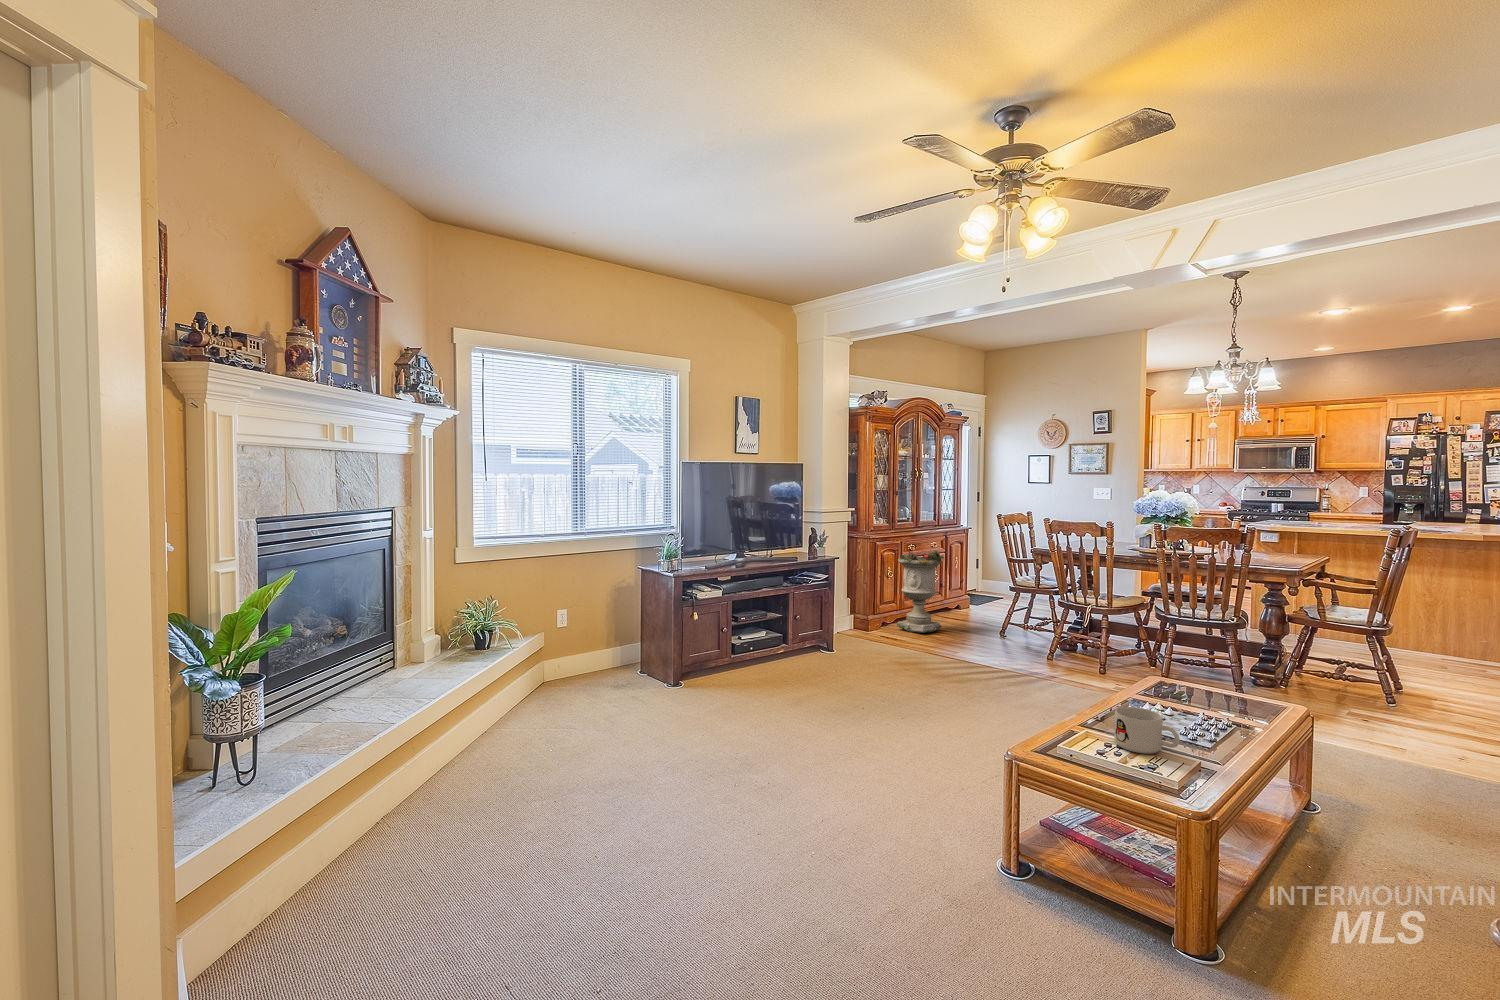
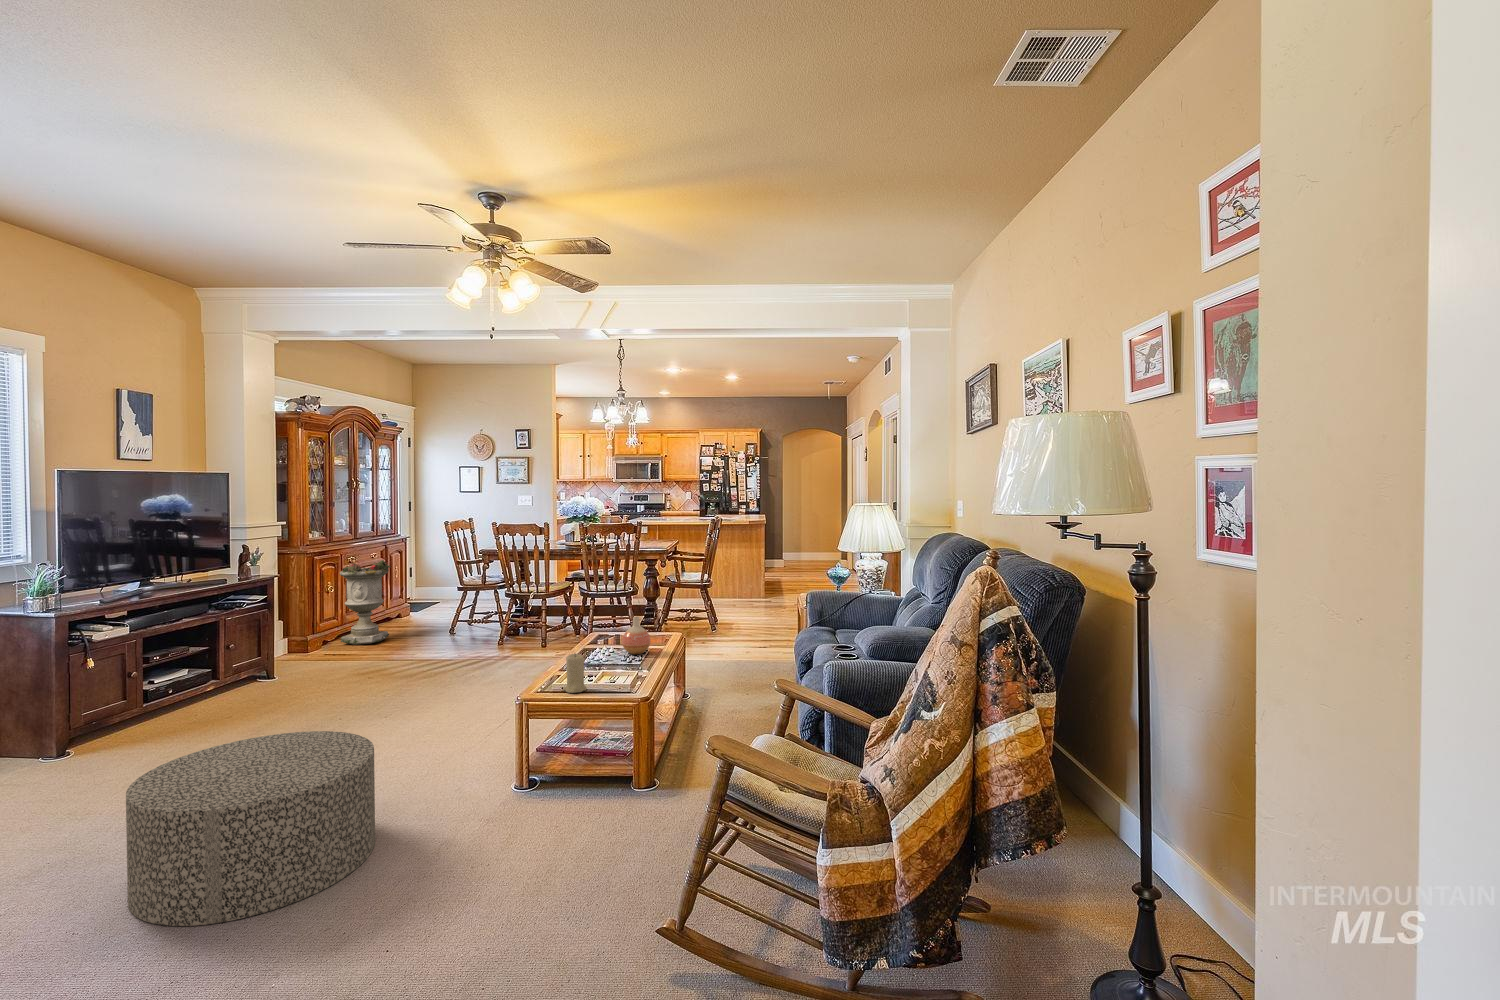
vase: none [1184,670,1235,729] -> present [622,617,650,654]
mug: present [1114,707,1180,754] -> none [587,647,626,676]
candle: none [1066,713,1102,772] -> present [563,654,587,693]
ottoman: none [618,720,826,921] -> present [126,731,375,926]

